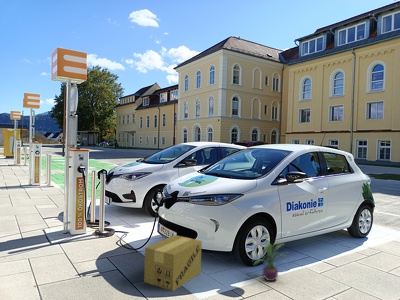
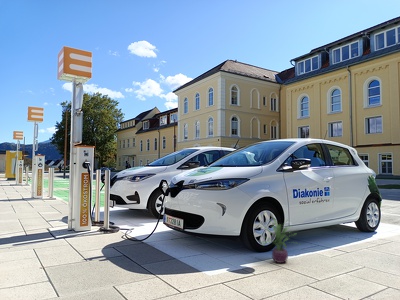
cardboard box: present [144,235,202,291] -> none [152,222,209,272]

